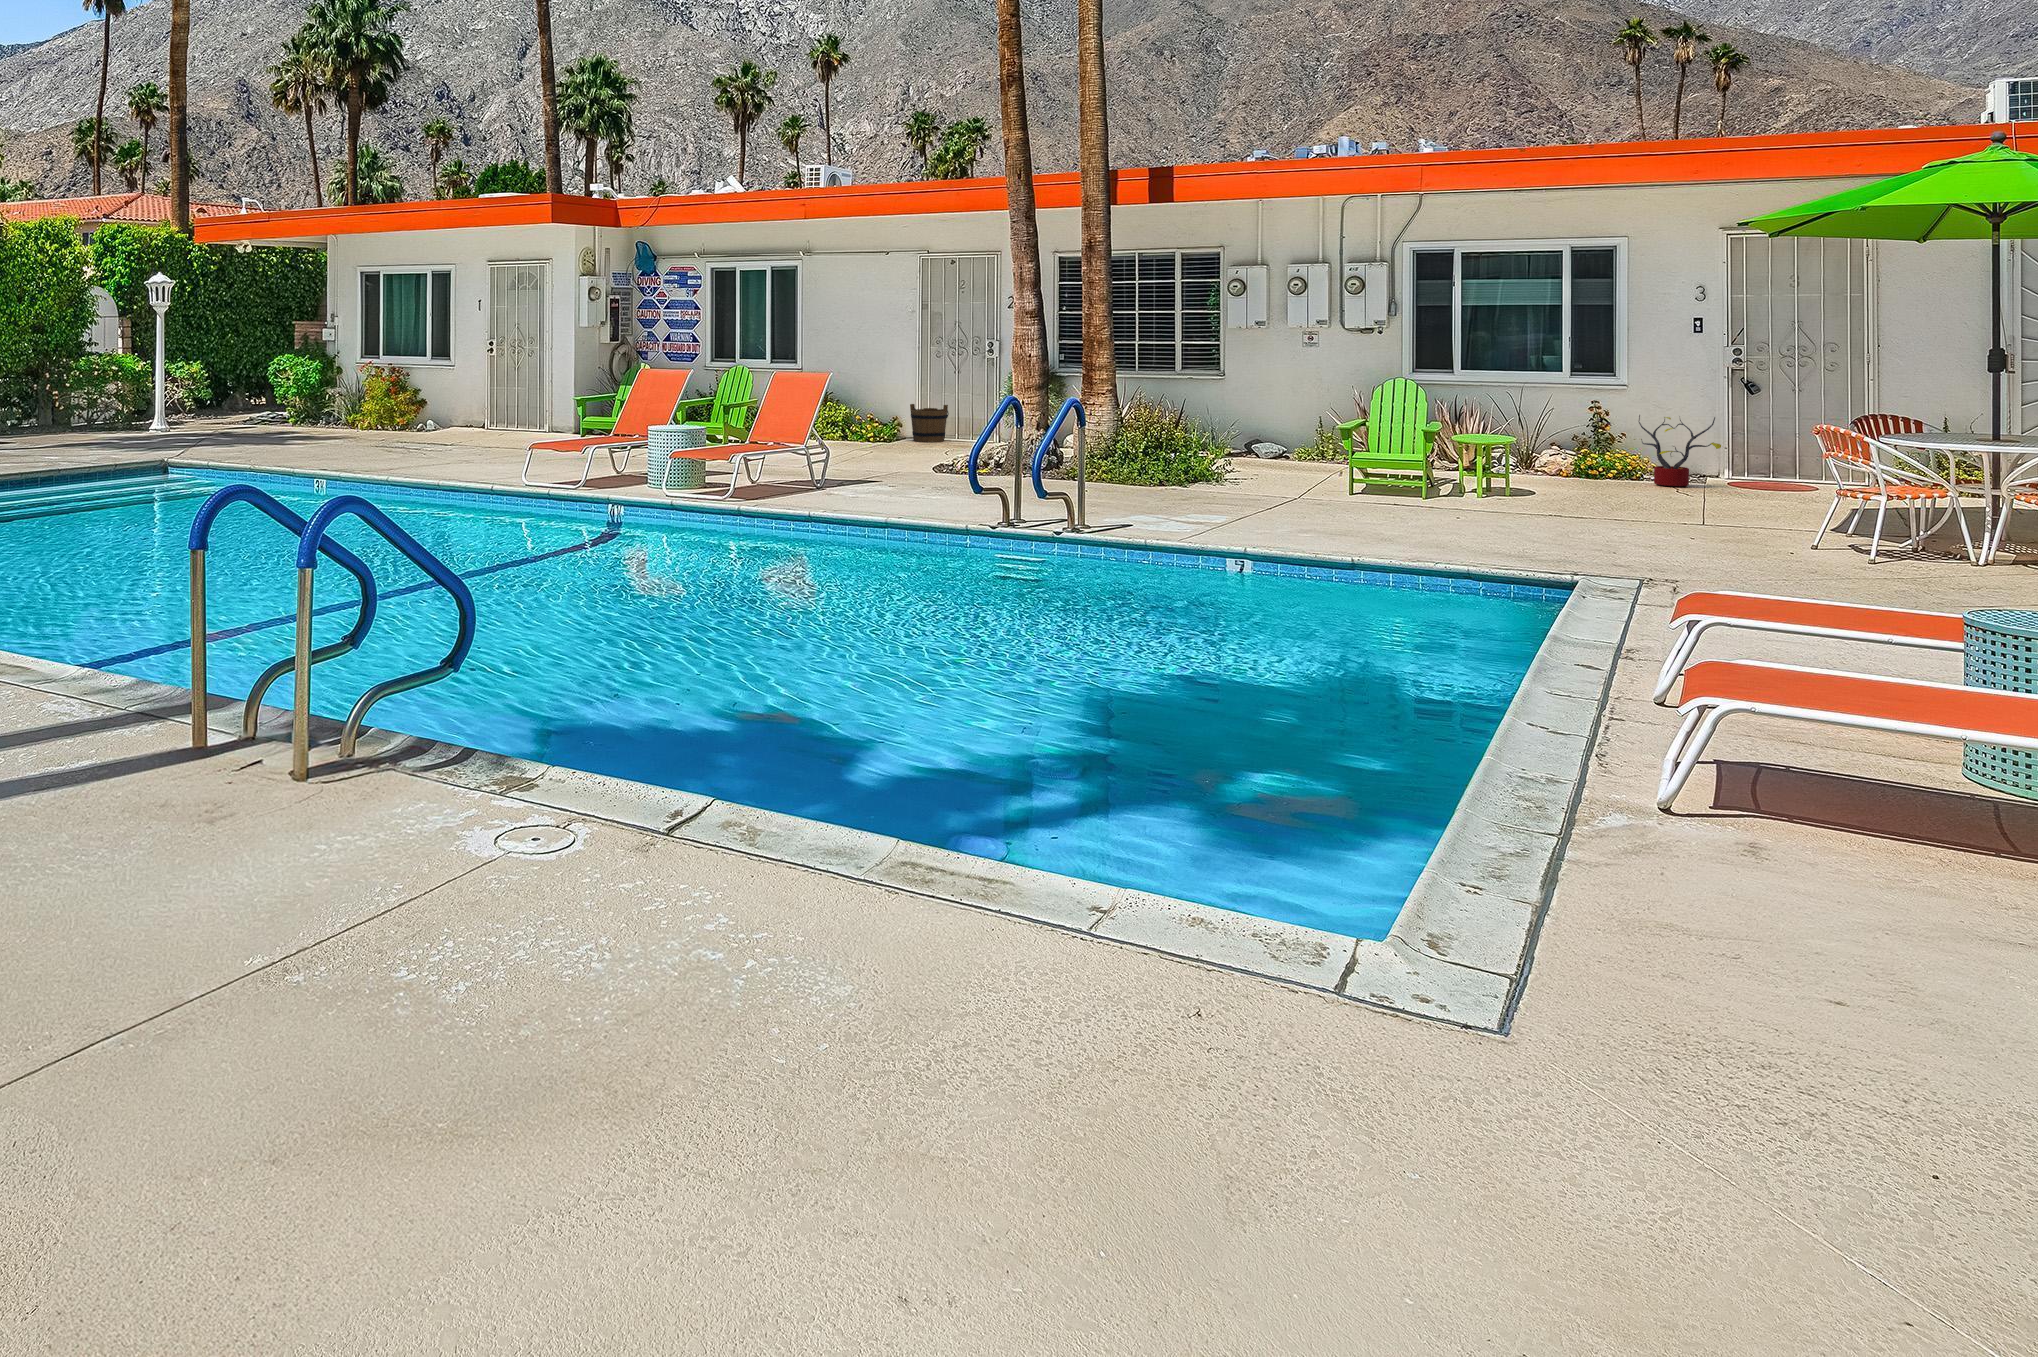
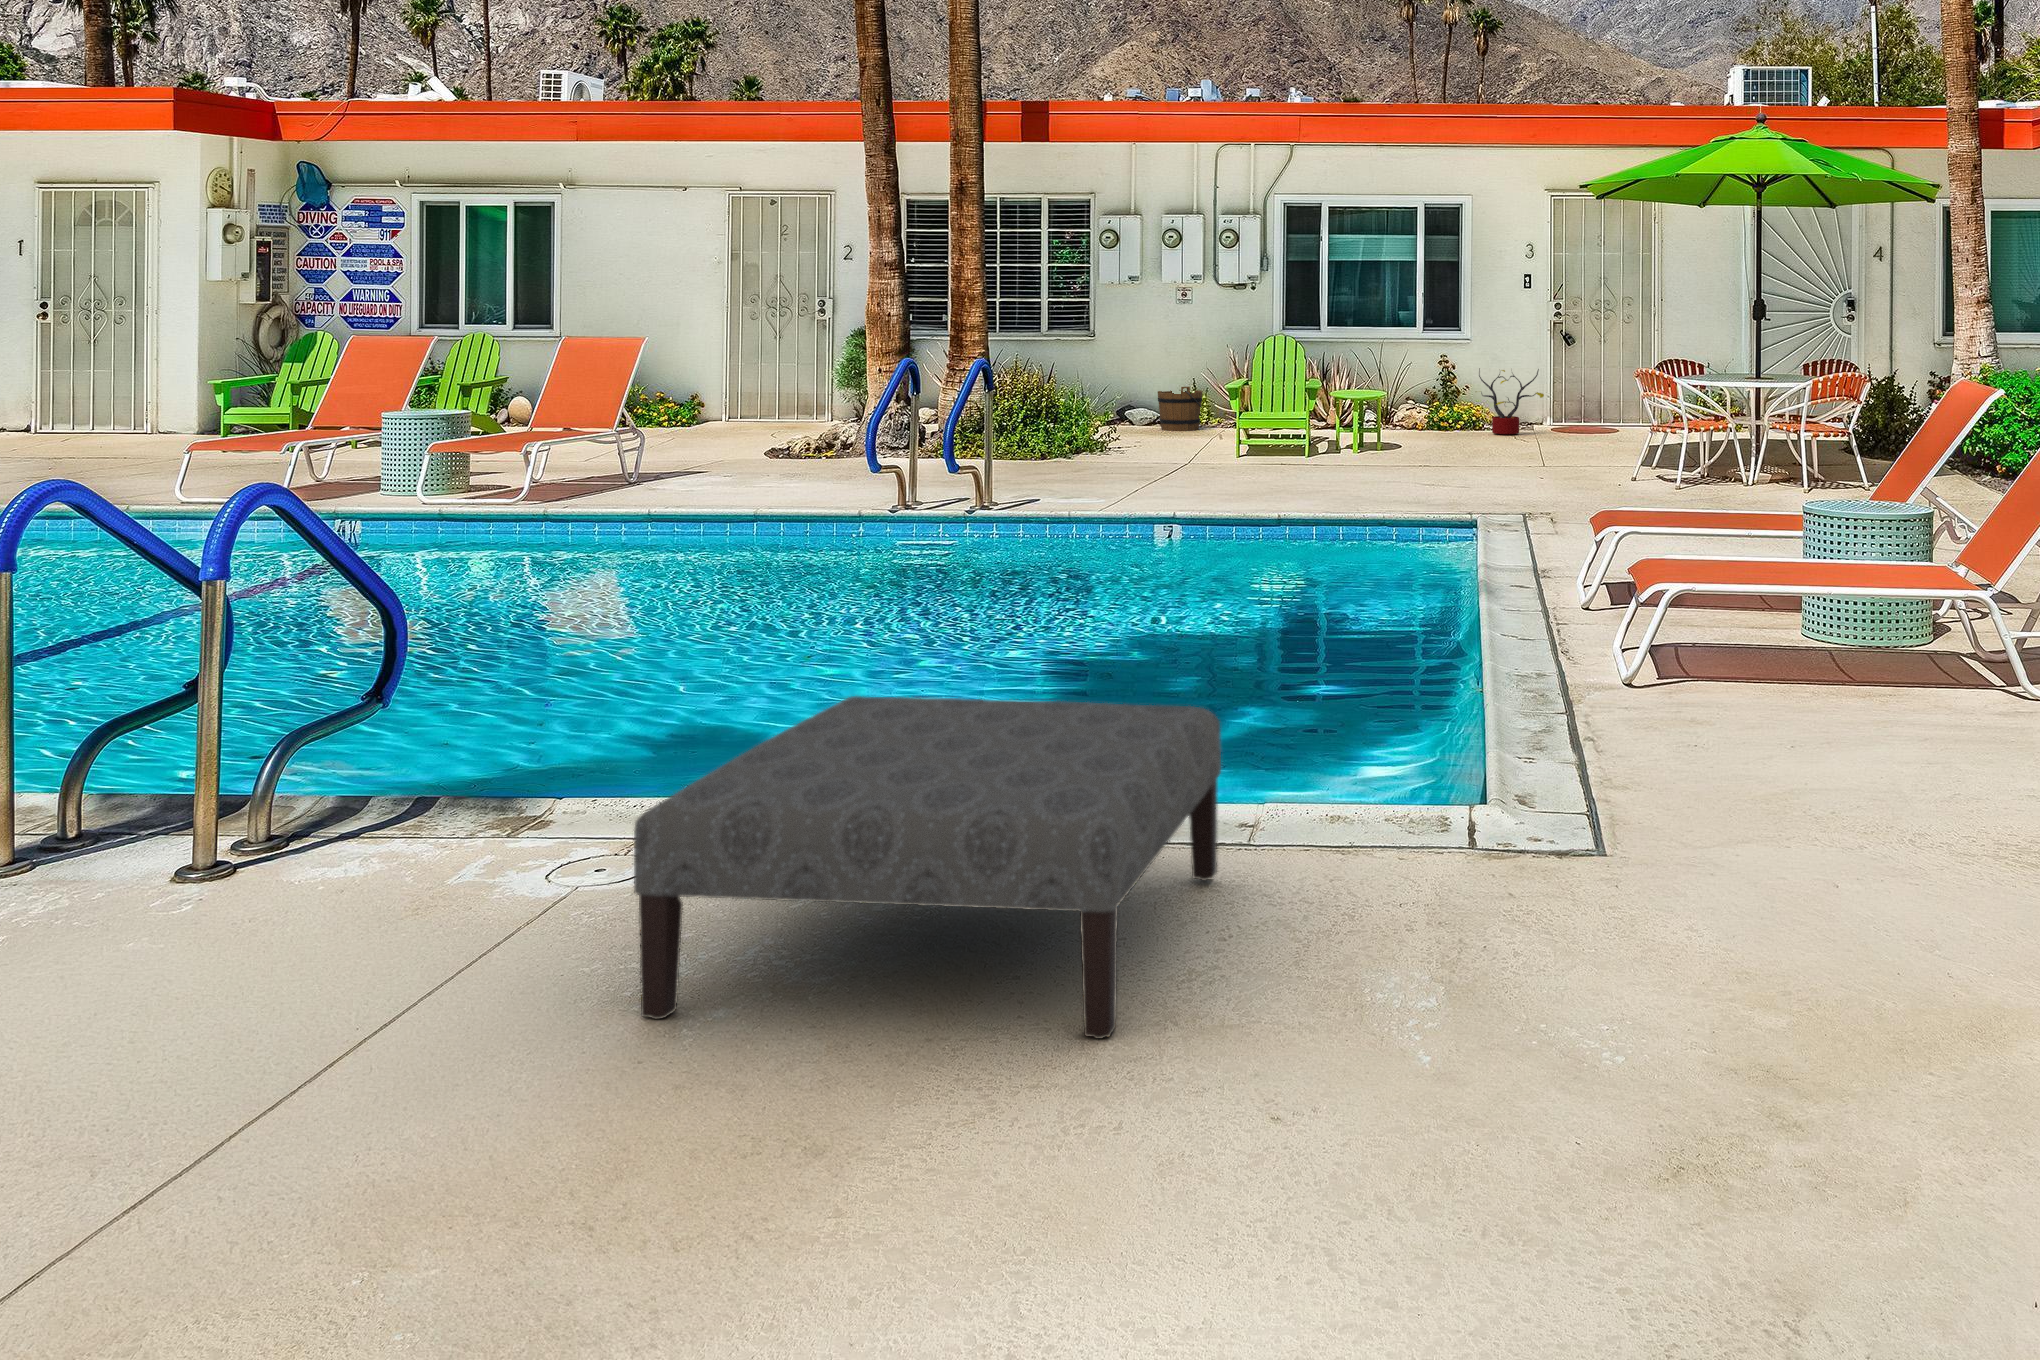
bucket: present [910,404,949,442] -> present [1158,387,1202,431]
ottoman: none [458,722,1023,1126] -> present [634,696,1221,1039]

